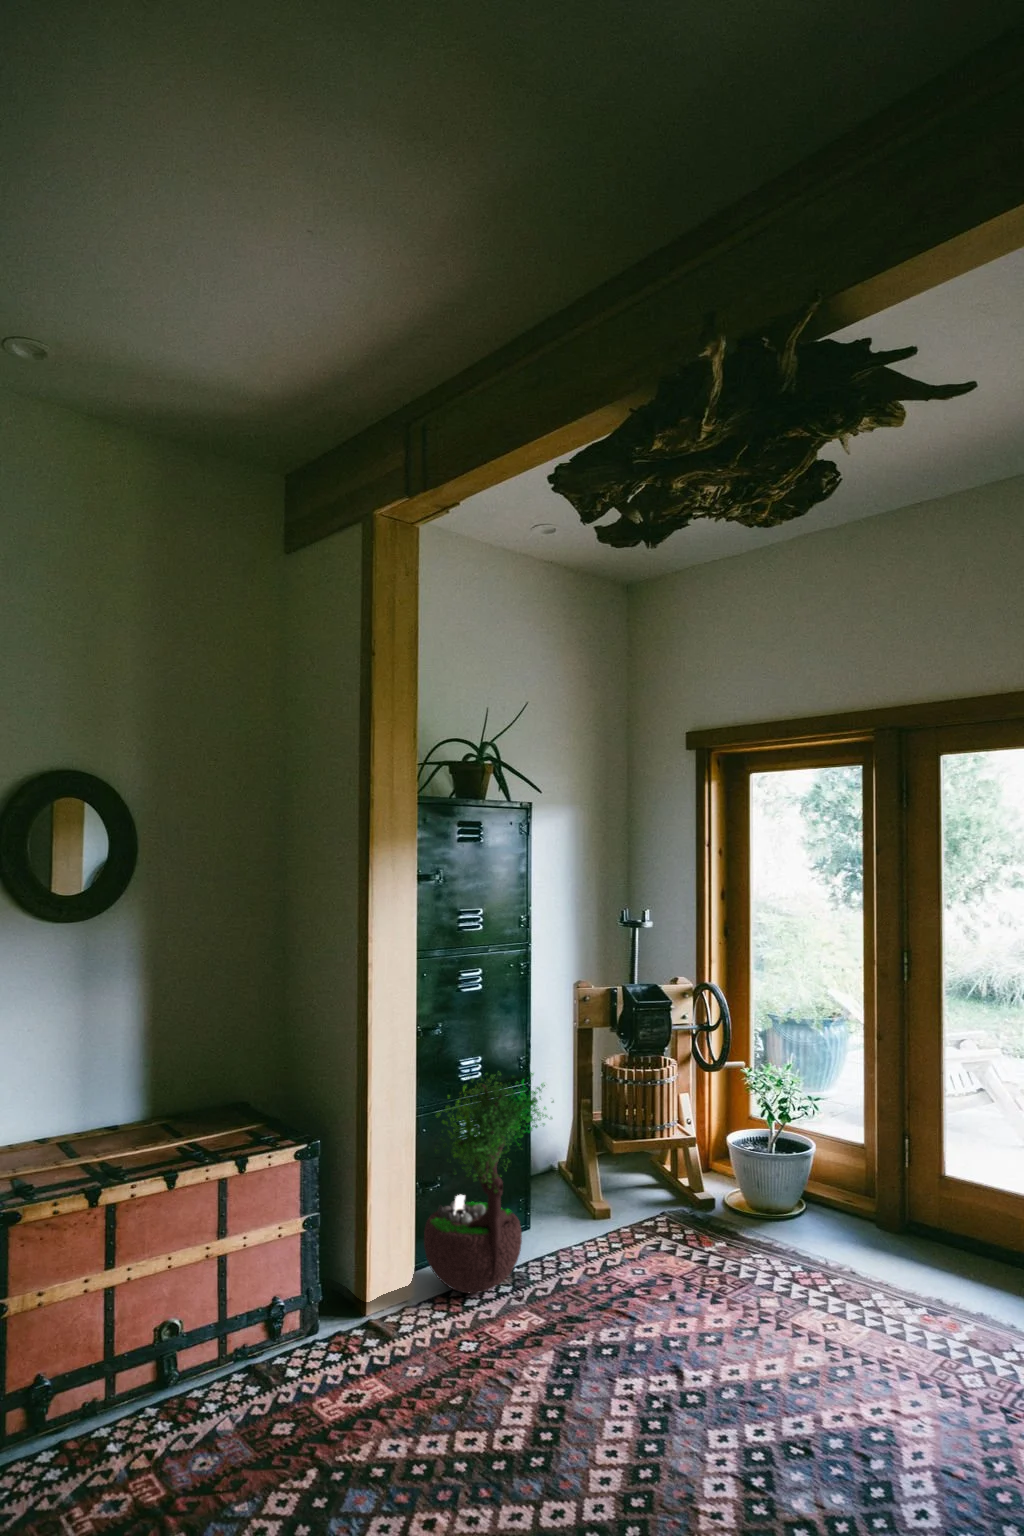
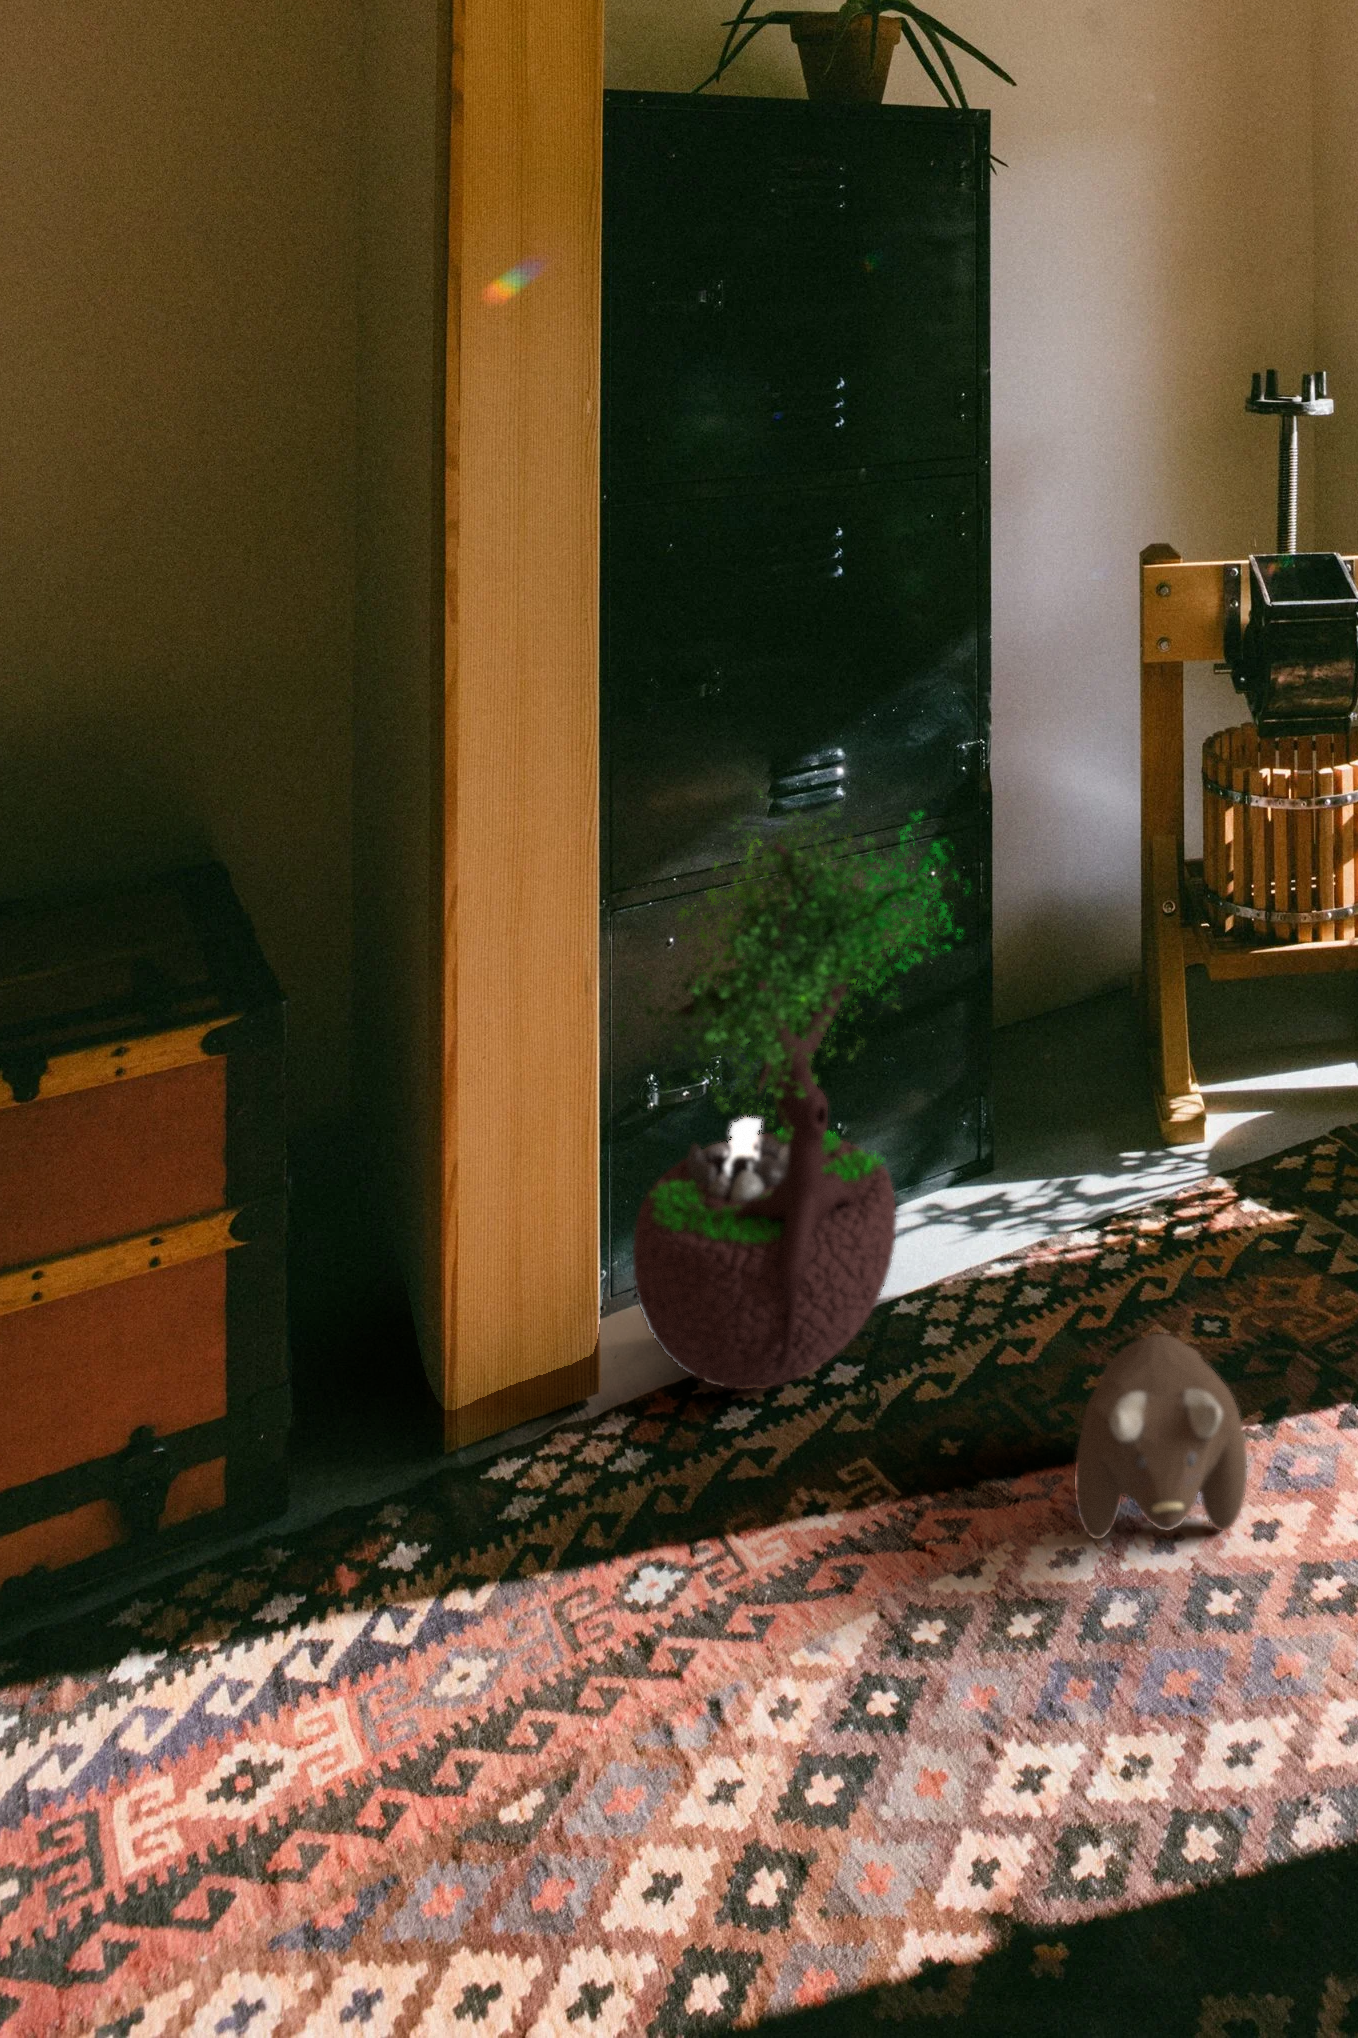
plush toy: none [612,1260,675,1330] -> present [1074,1334,1247,1539]

